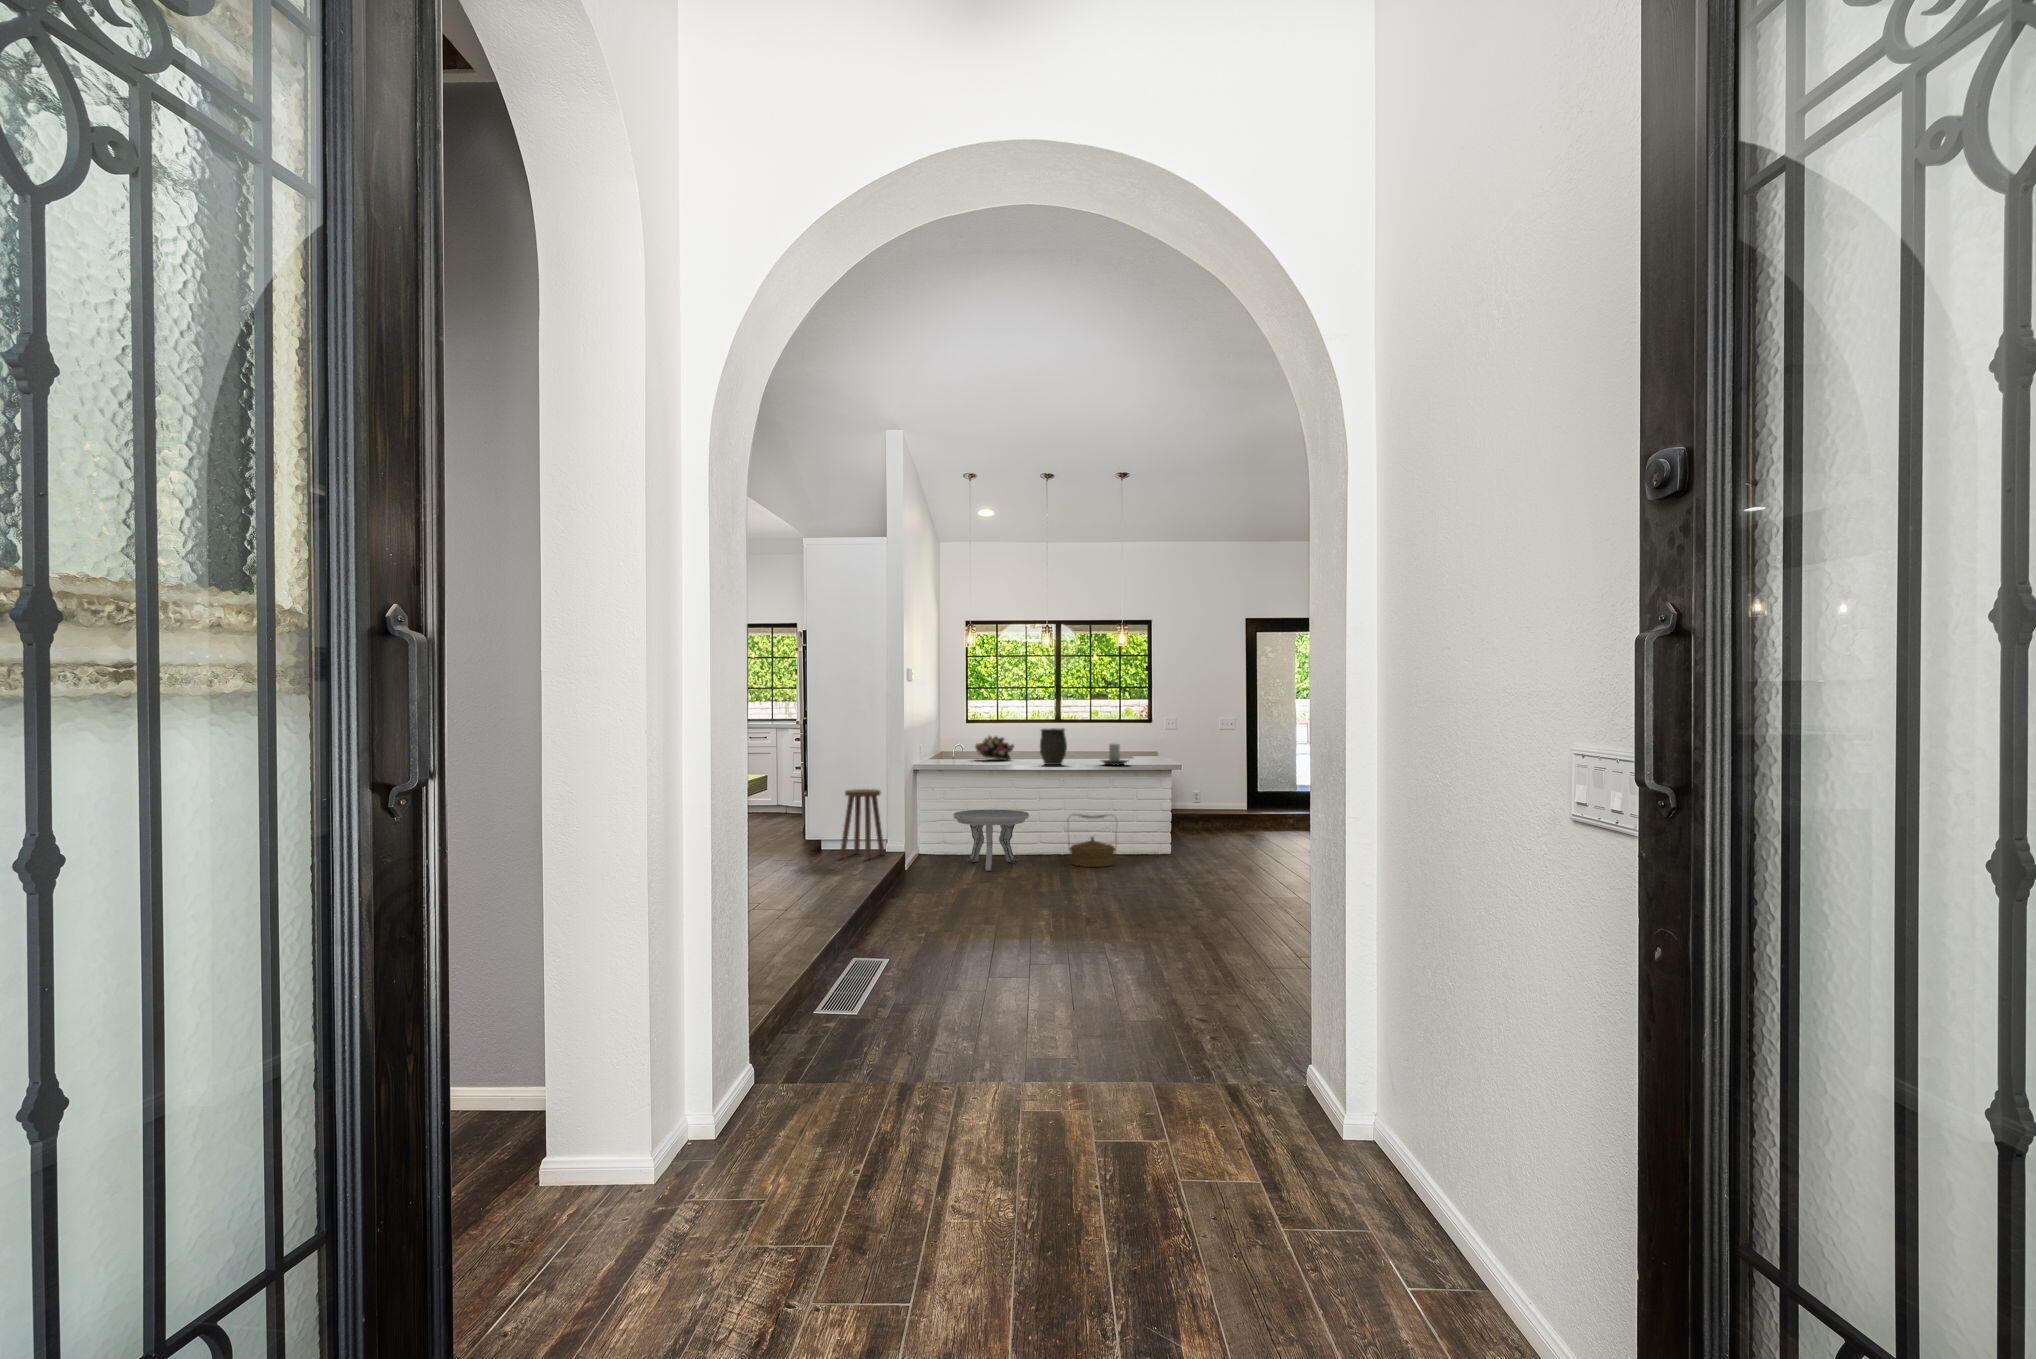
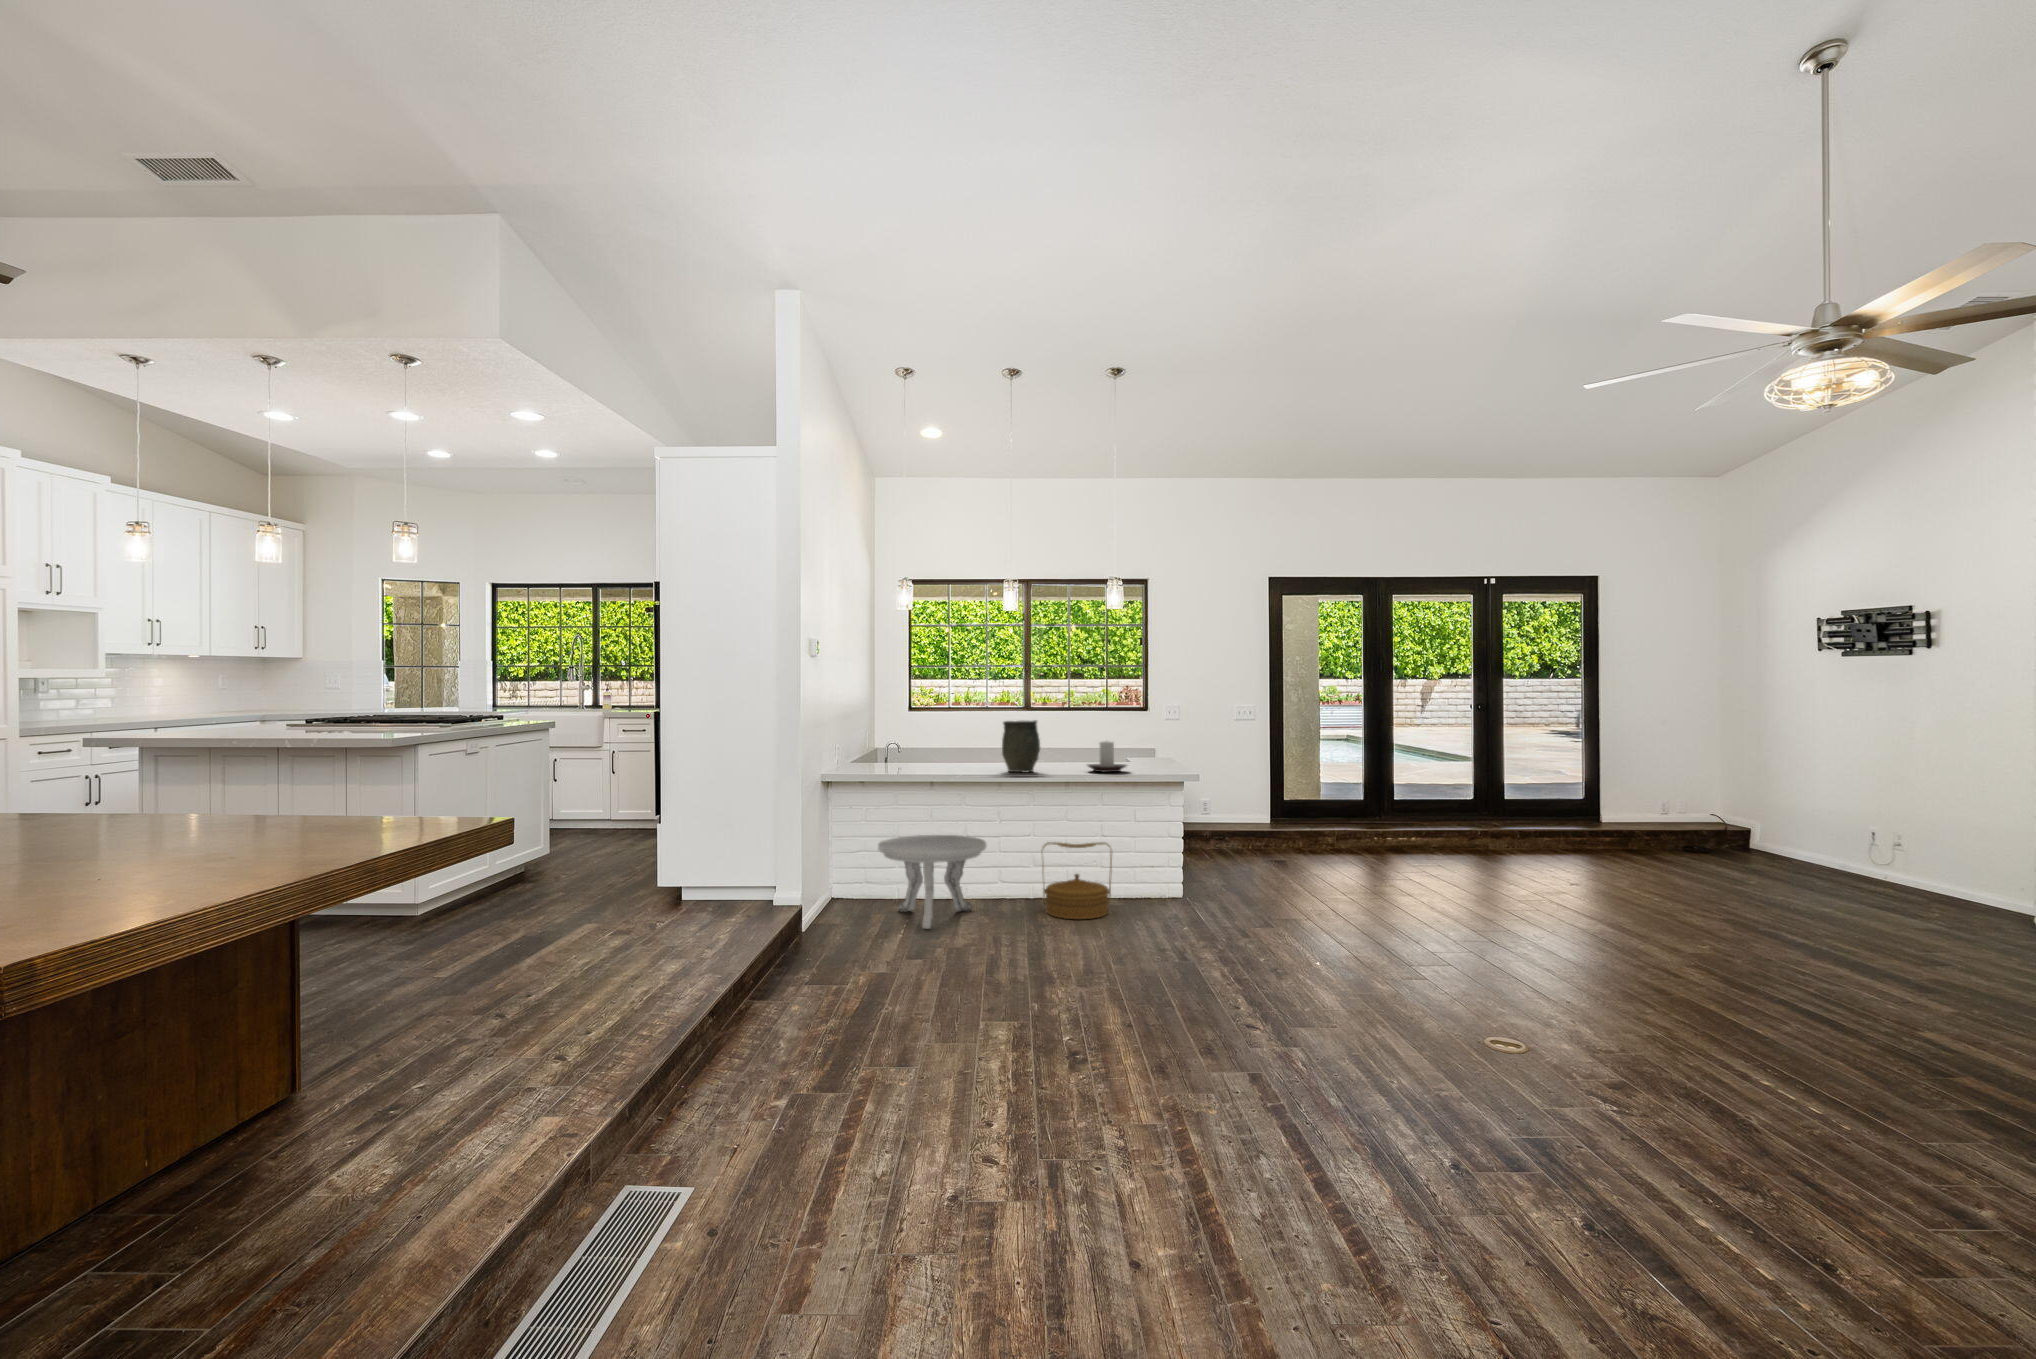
flower arrangement: present [975,736,1014,760] -> none [914,730,968,764]
stool: present [840,789,885,859] -> none [706,810,775,917]

